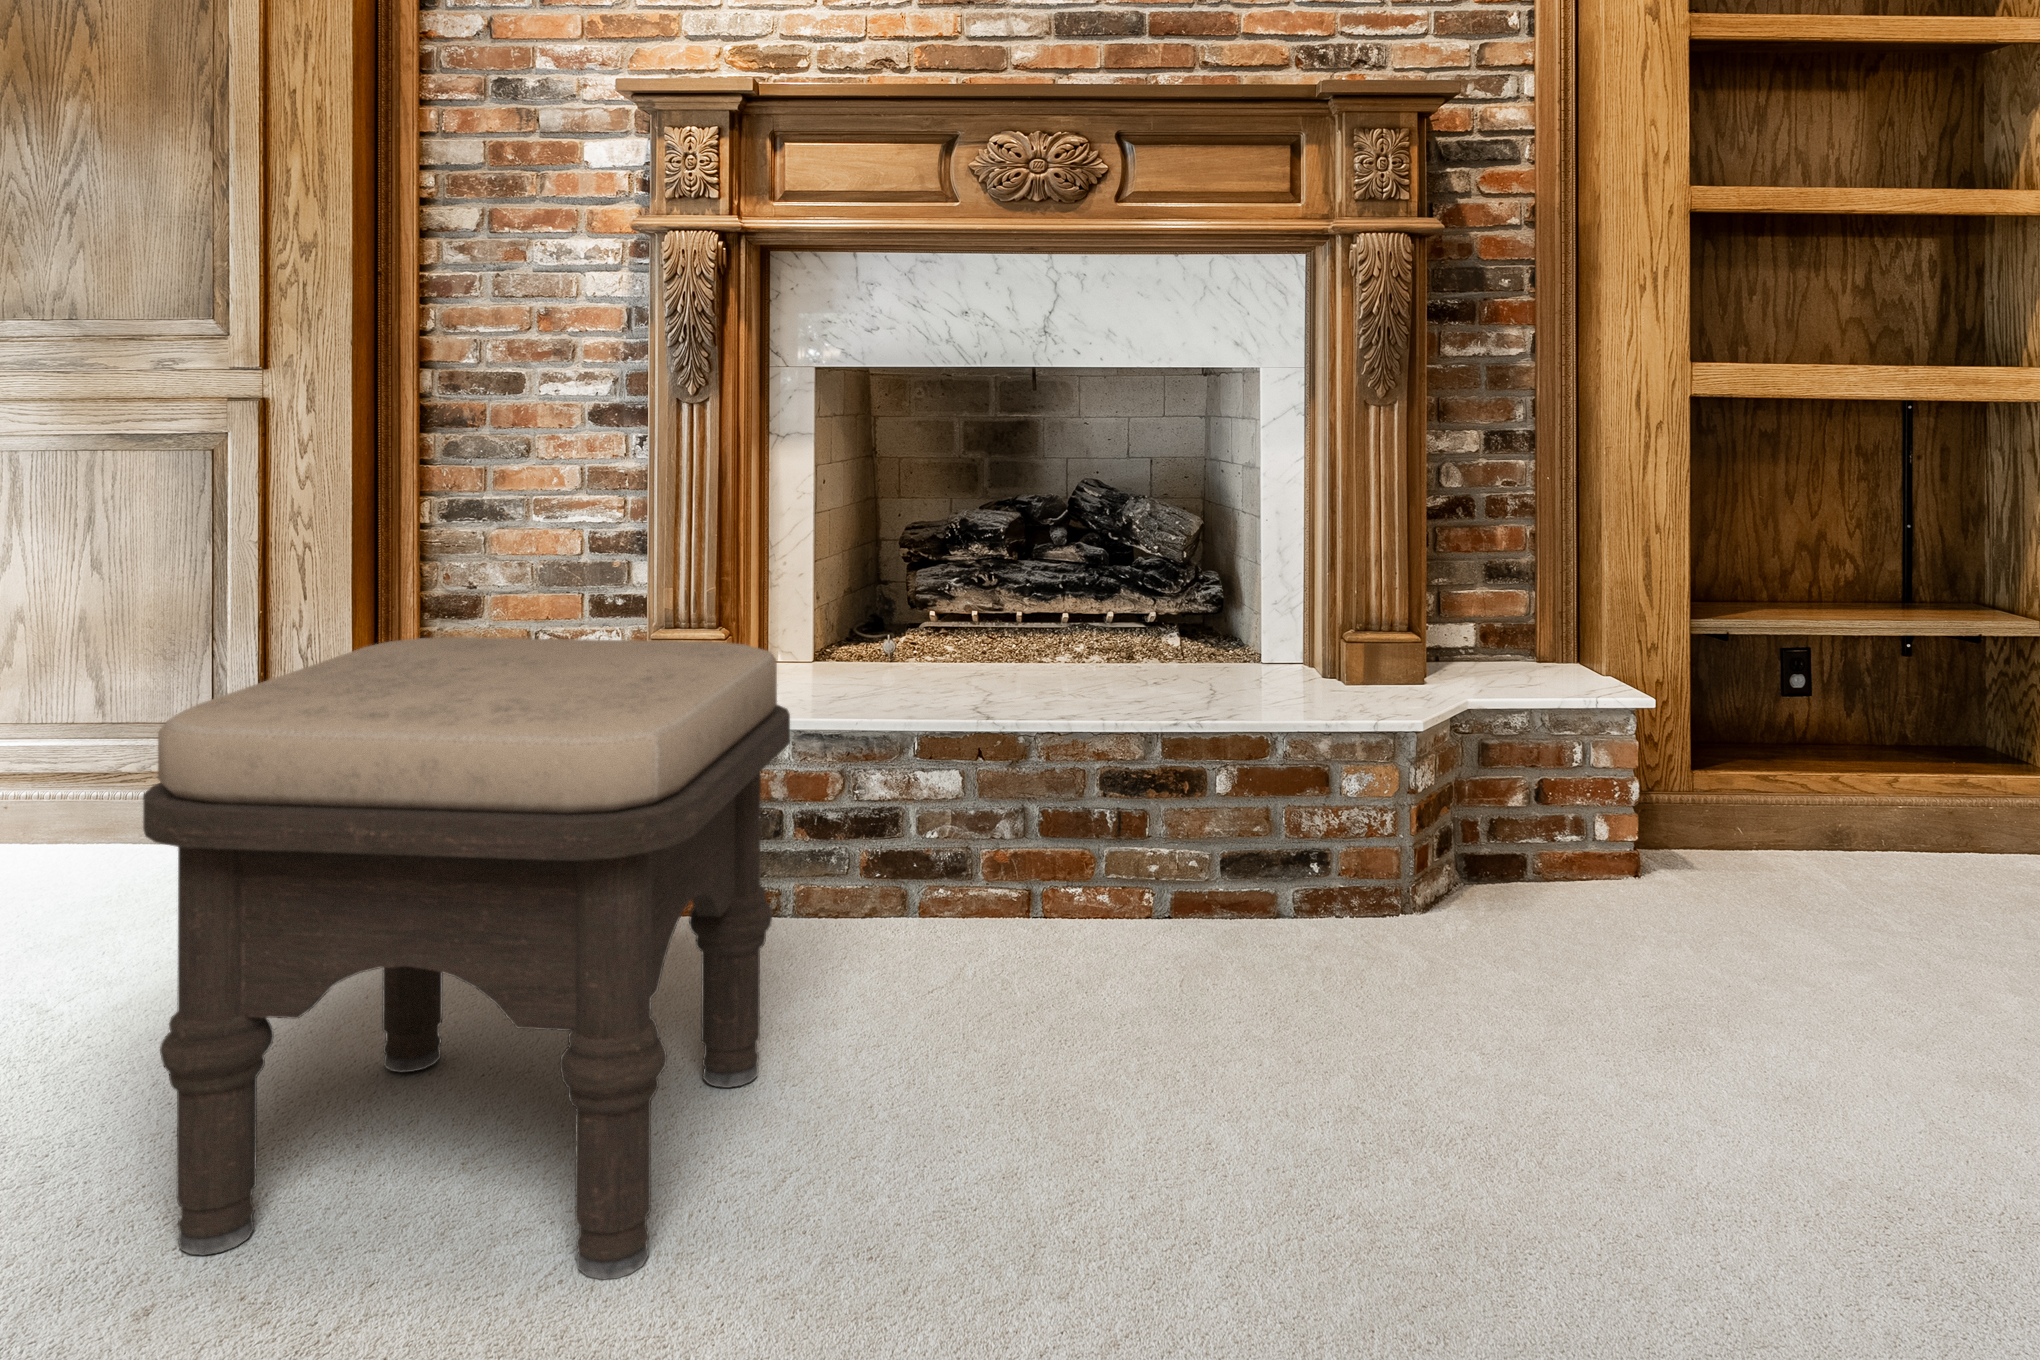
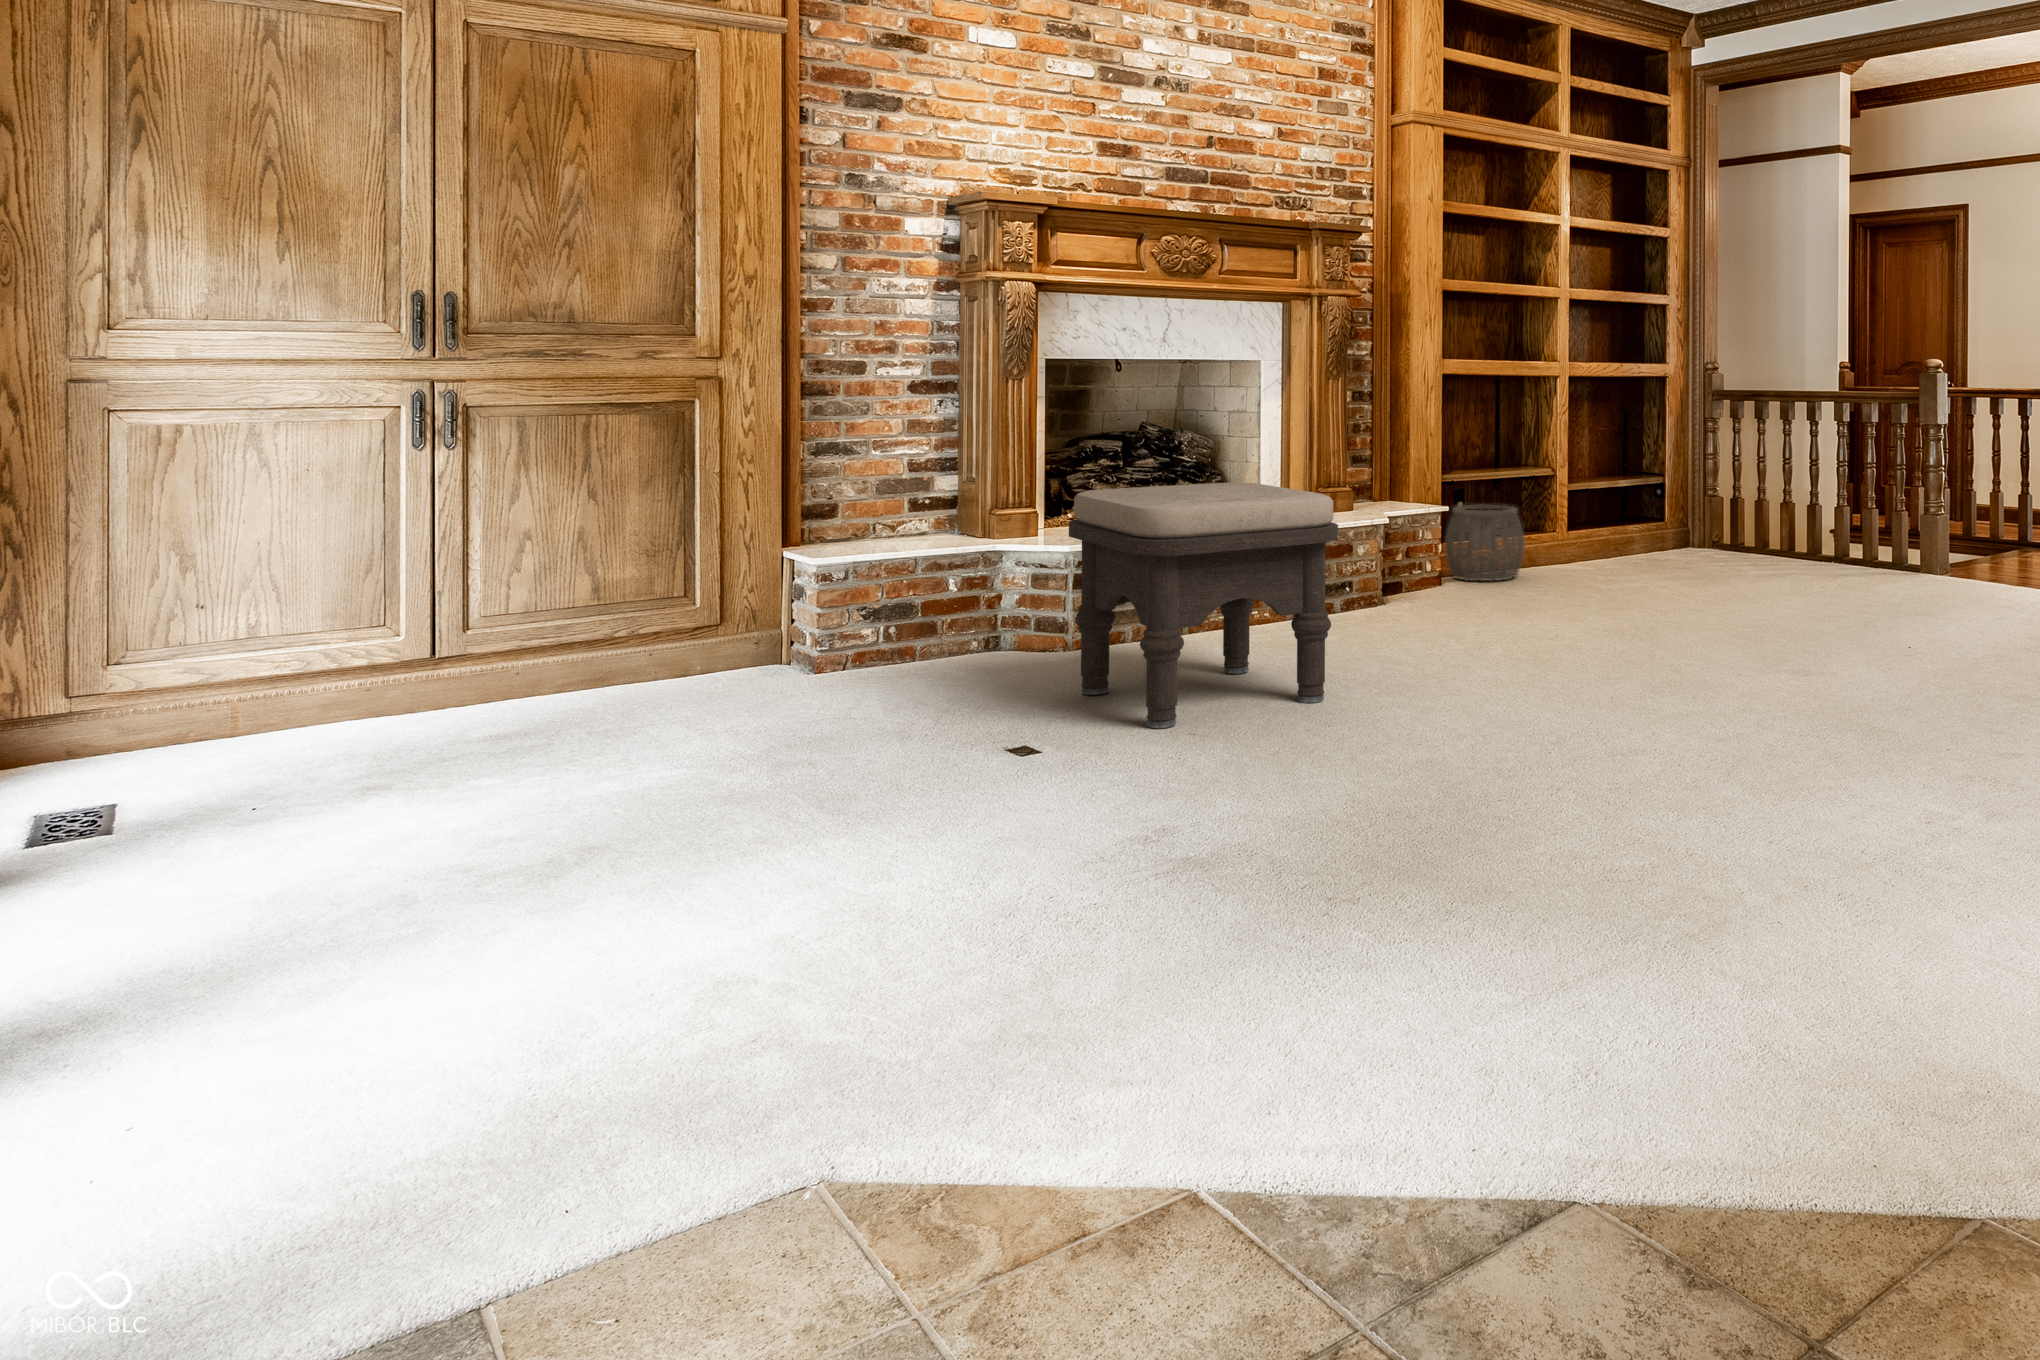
woven basket: none [1684,700,1897,901] -> present [1445,505,1525,581]

